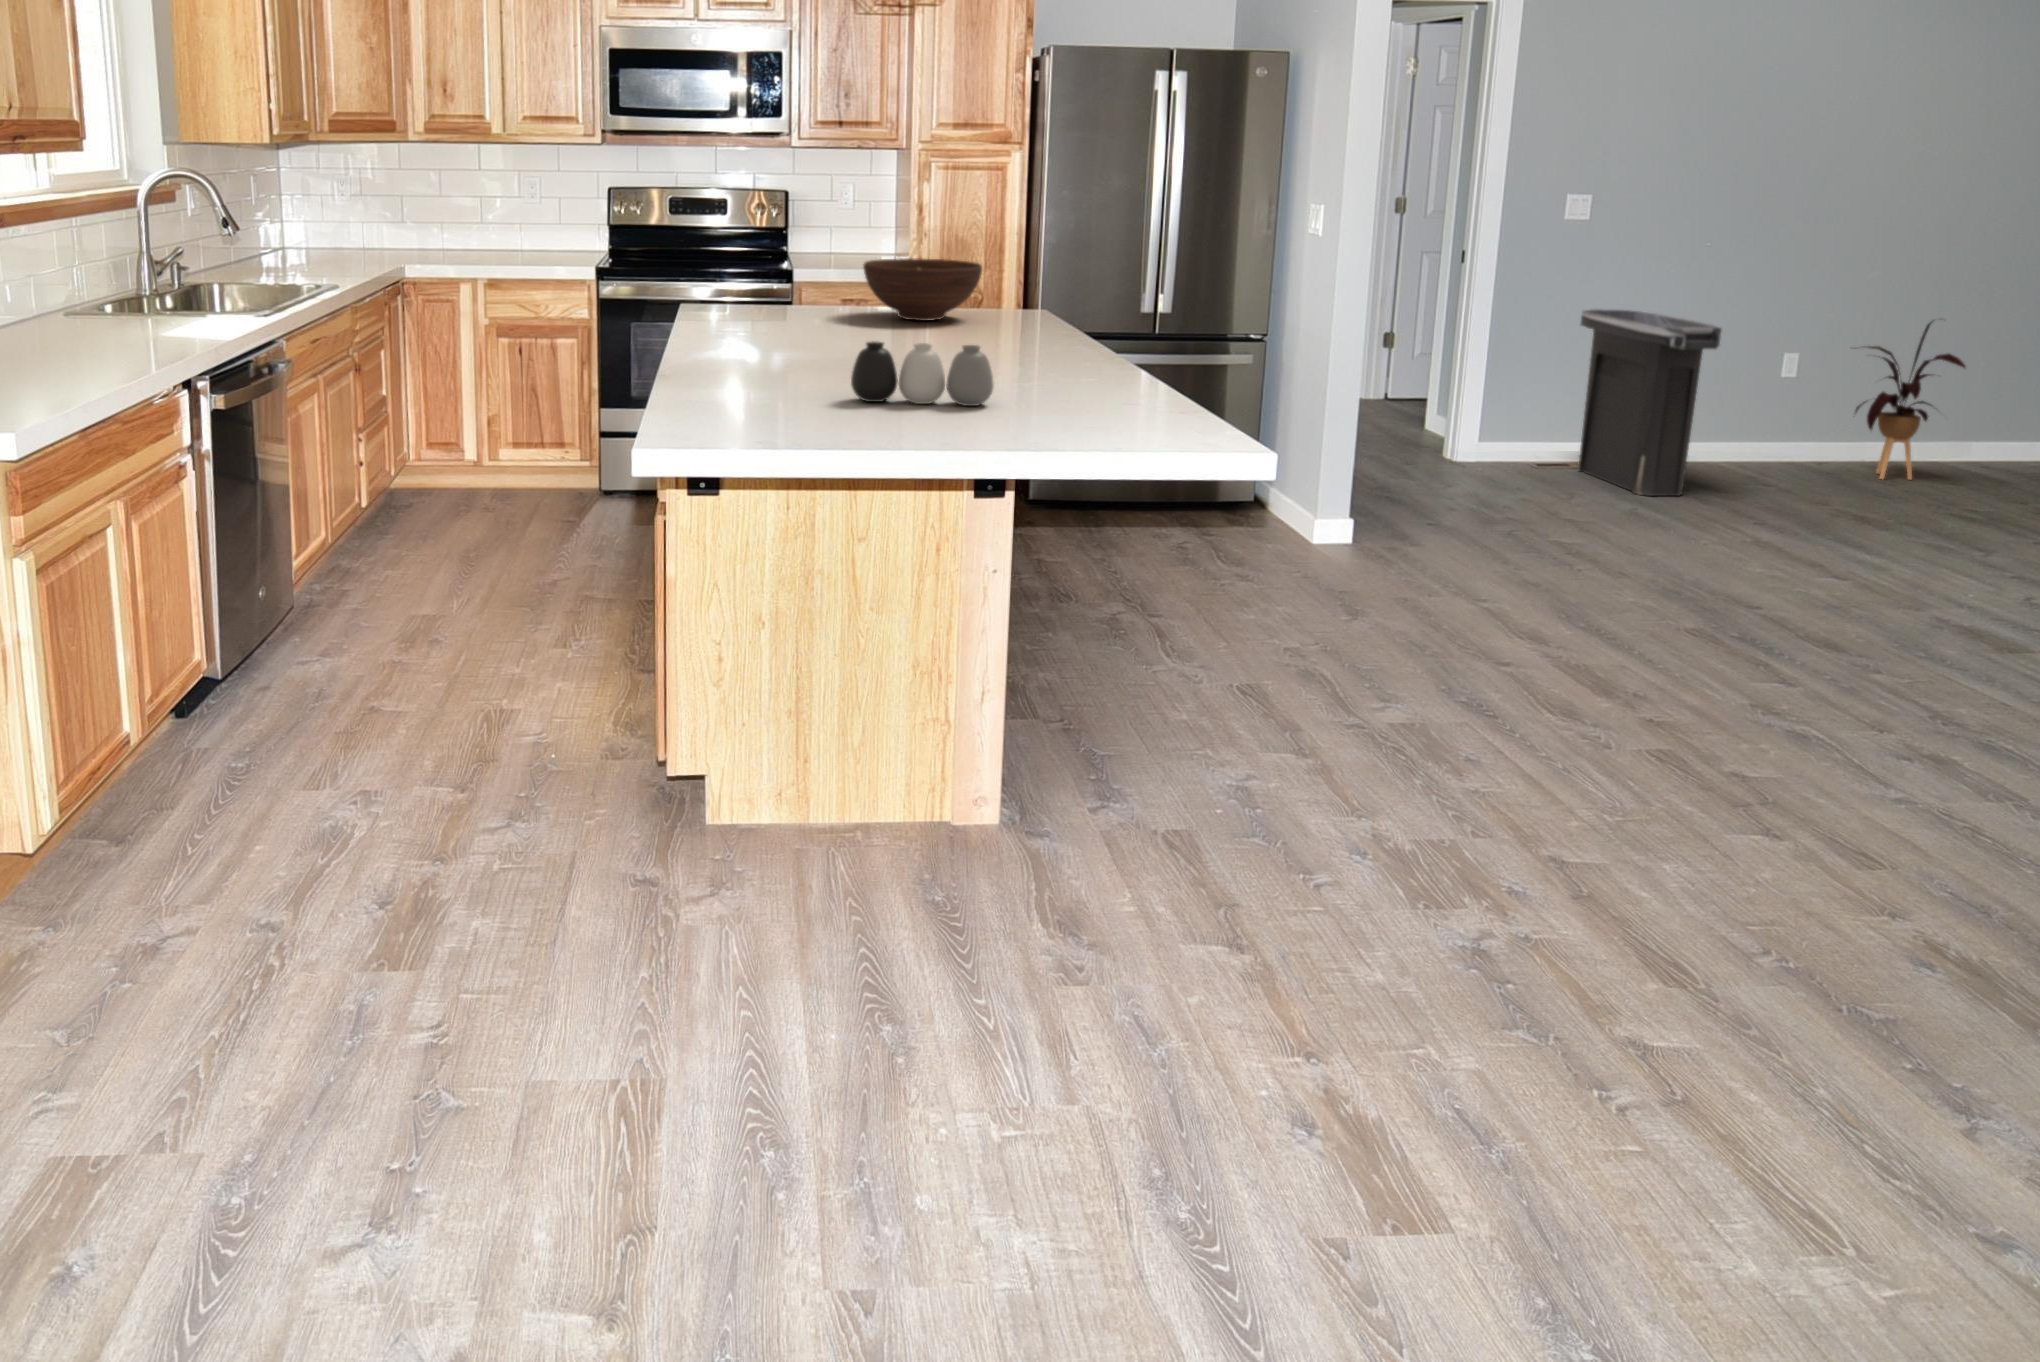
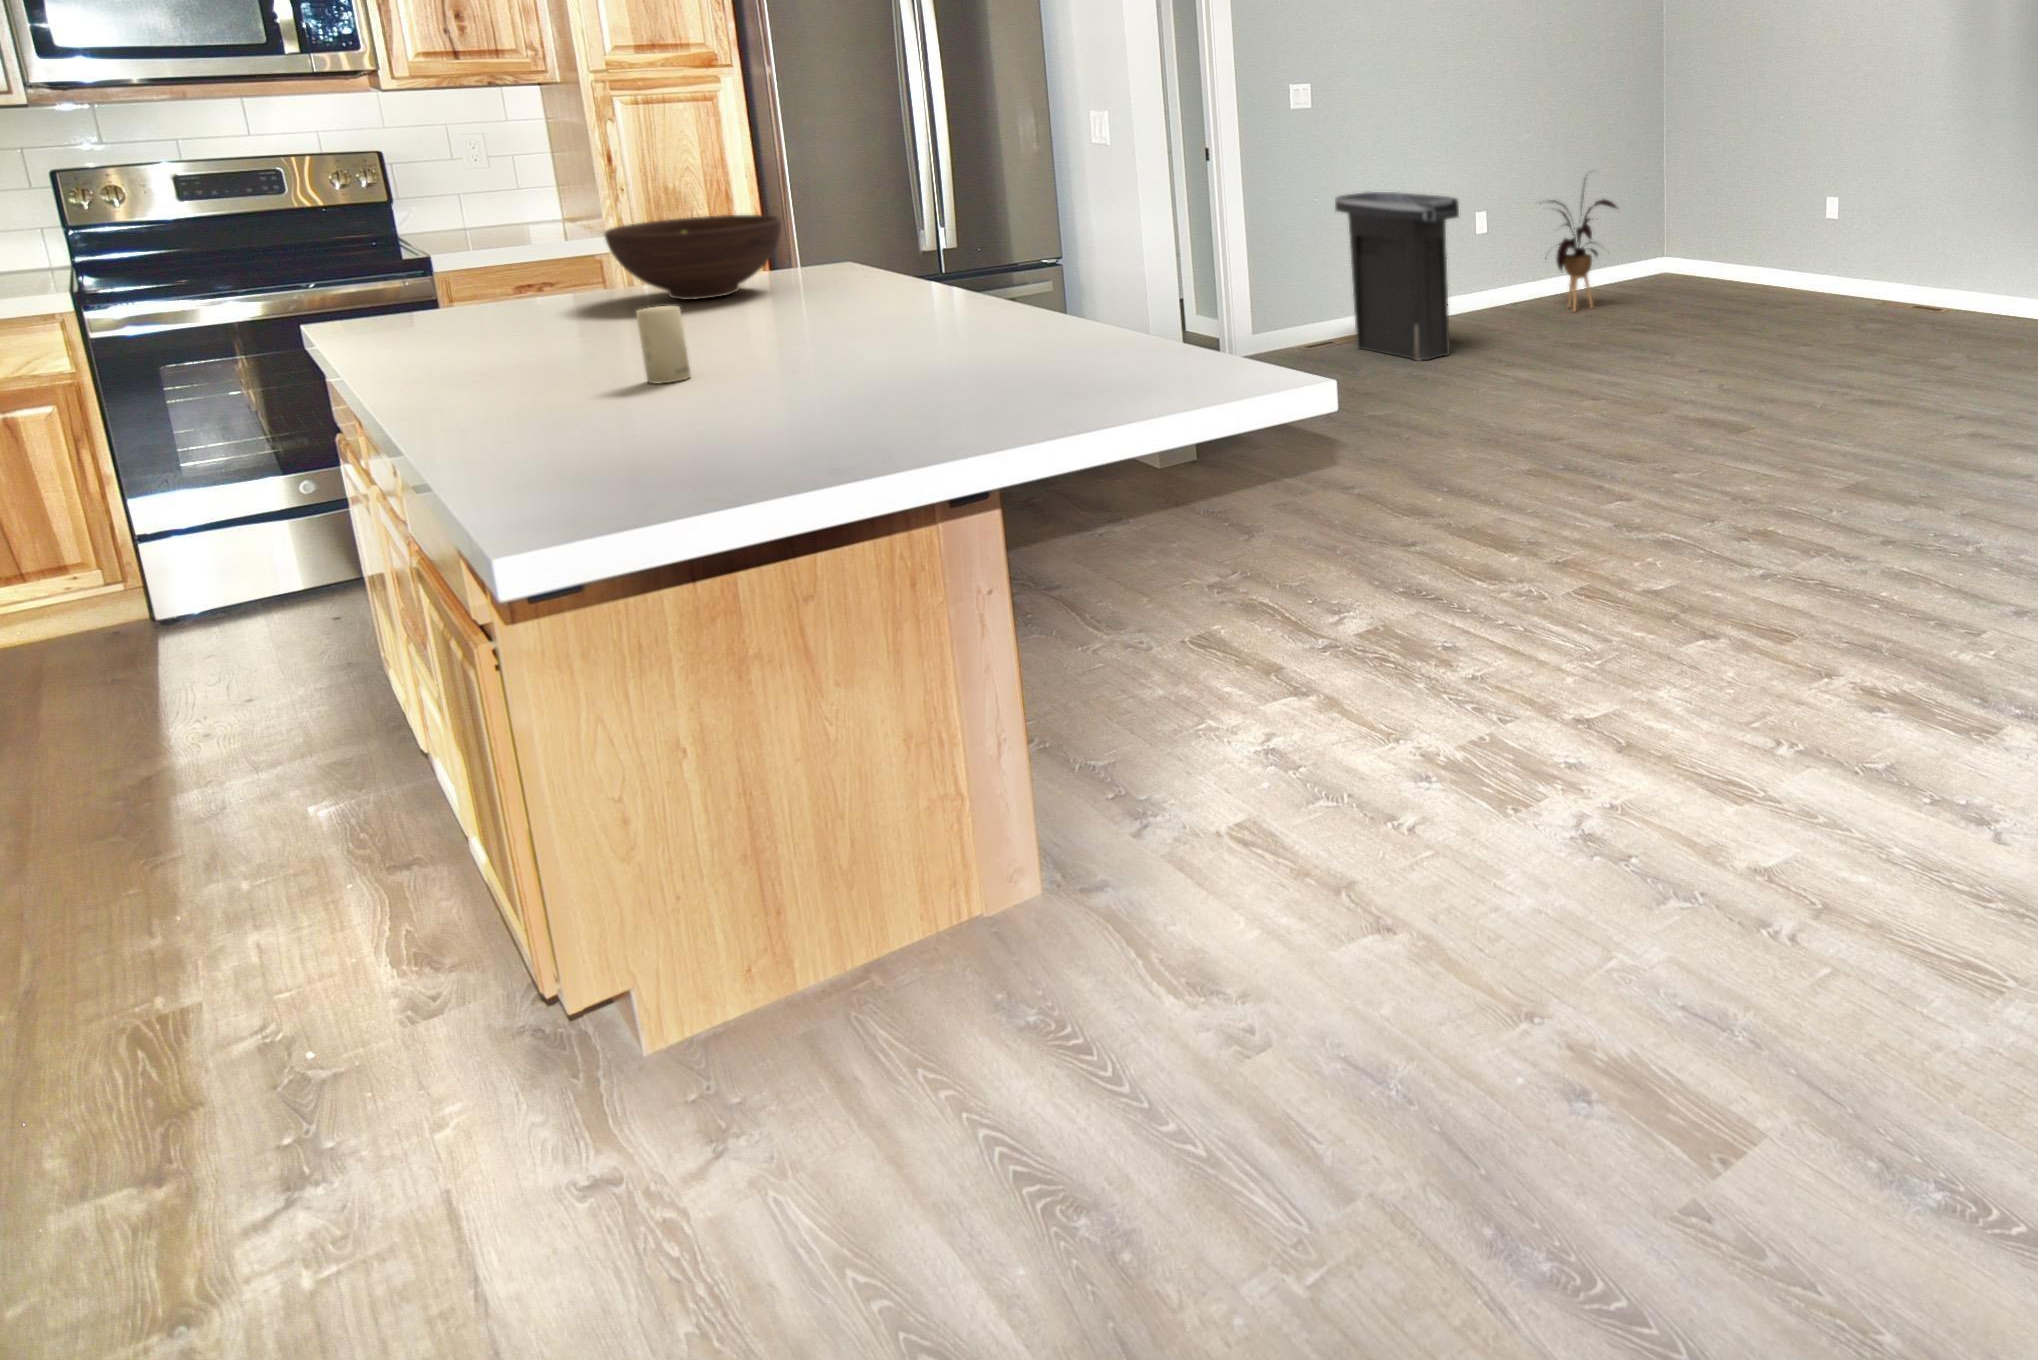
candle: none [825,317,854,372] -> present [636,306,690,384]
vase: present [851,341,994,406] -> none [734,313,941,414]

